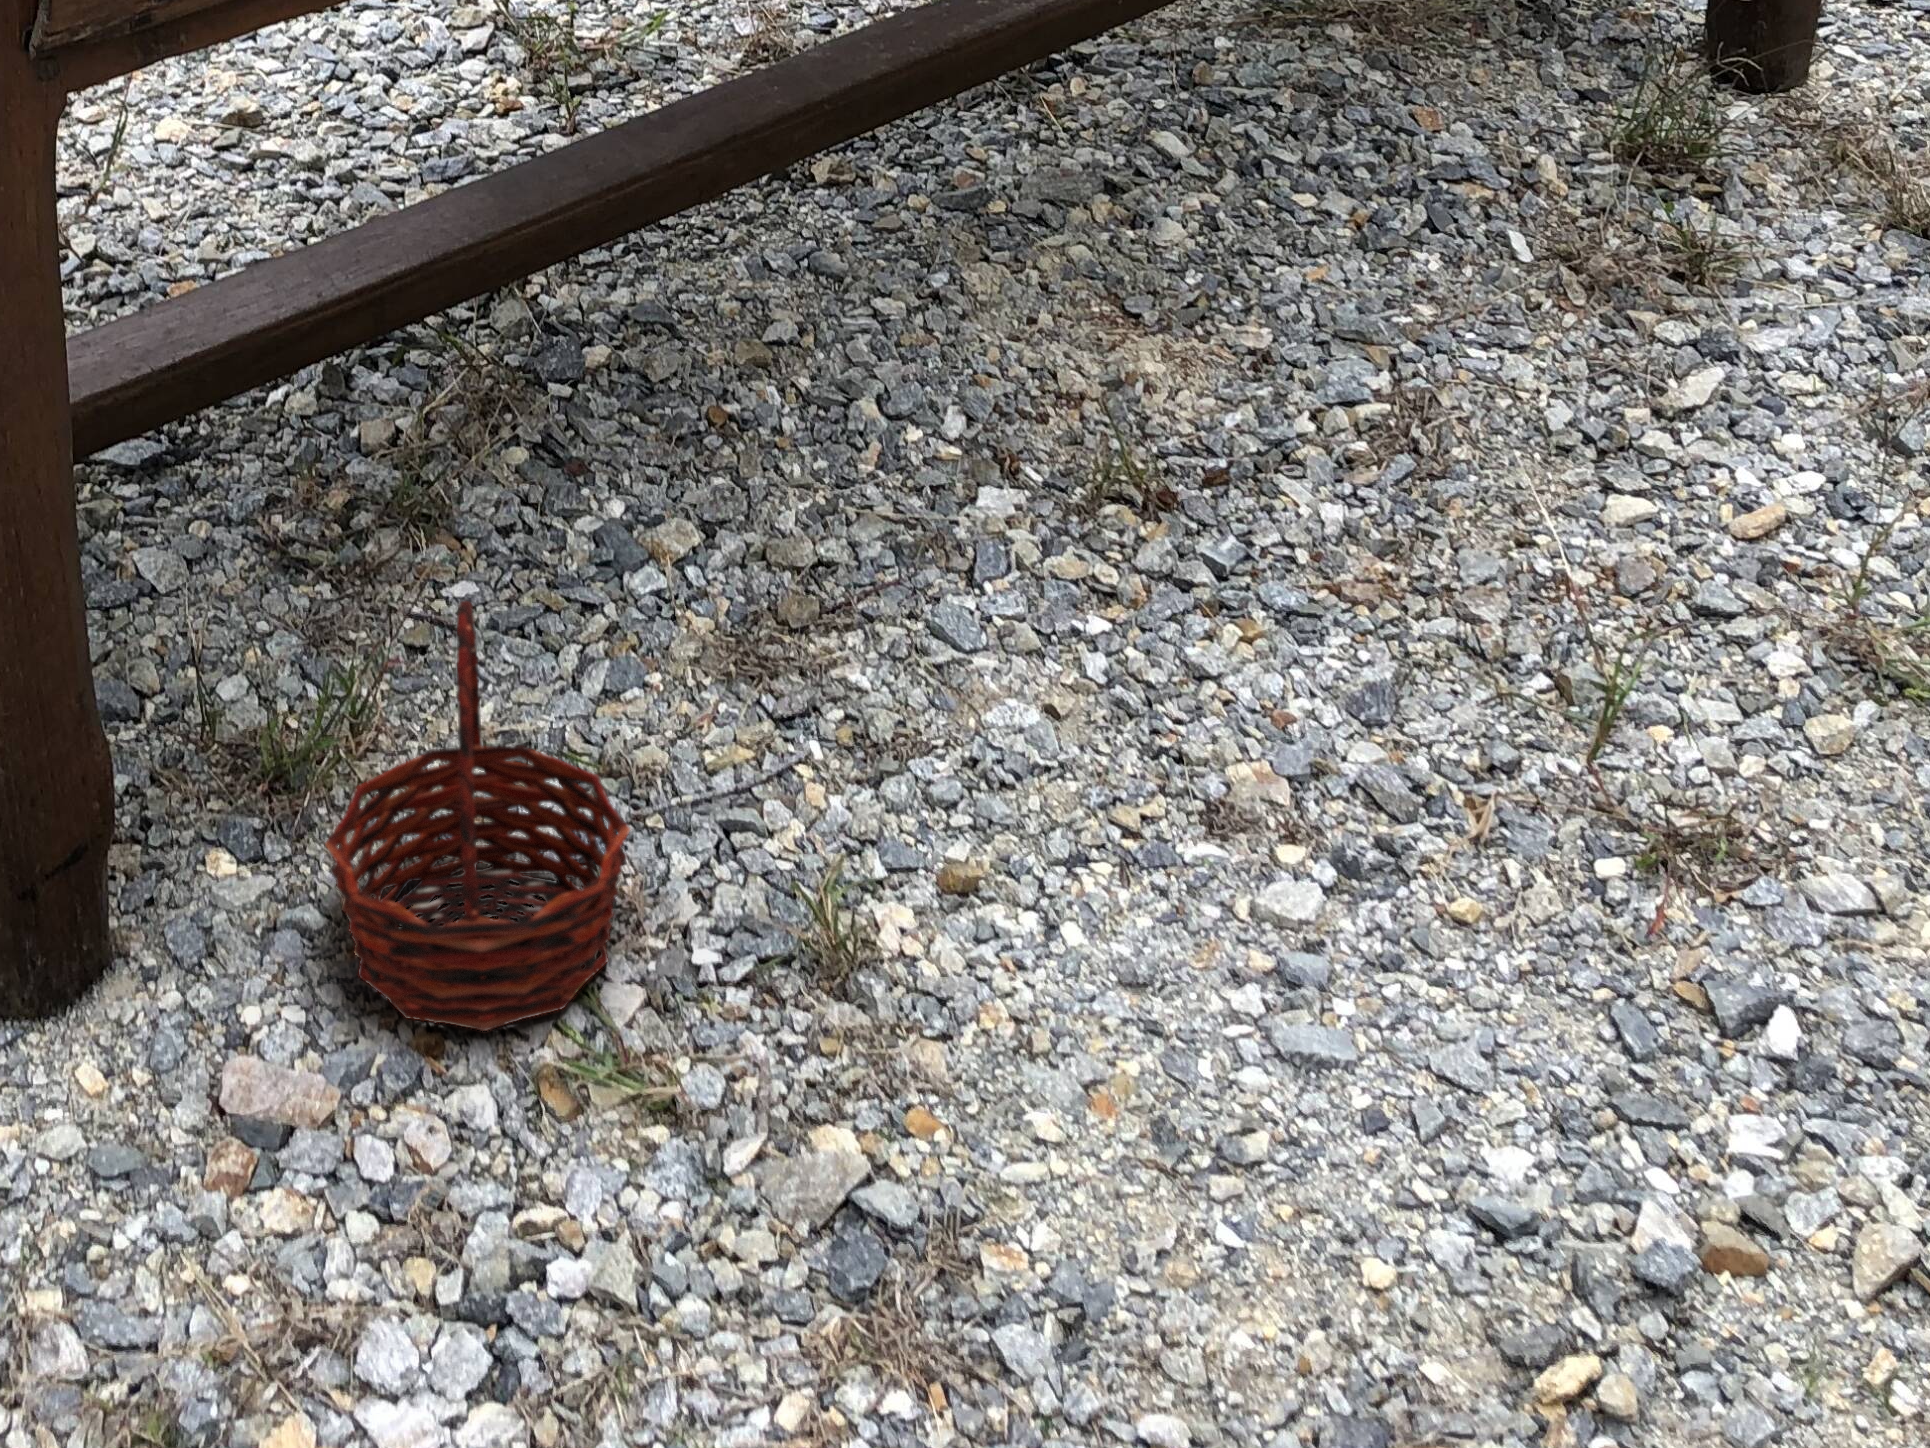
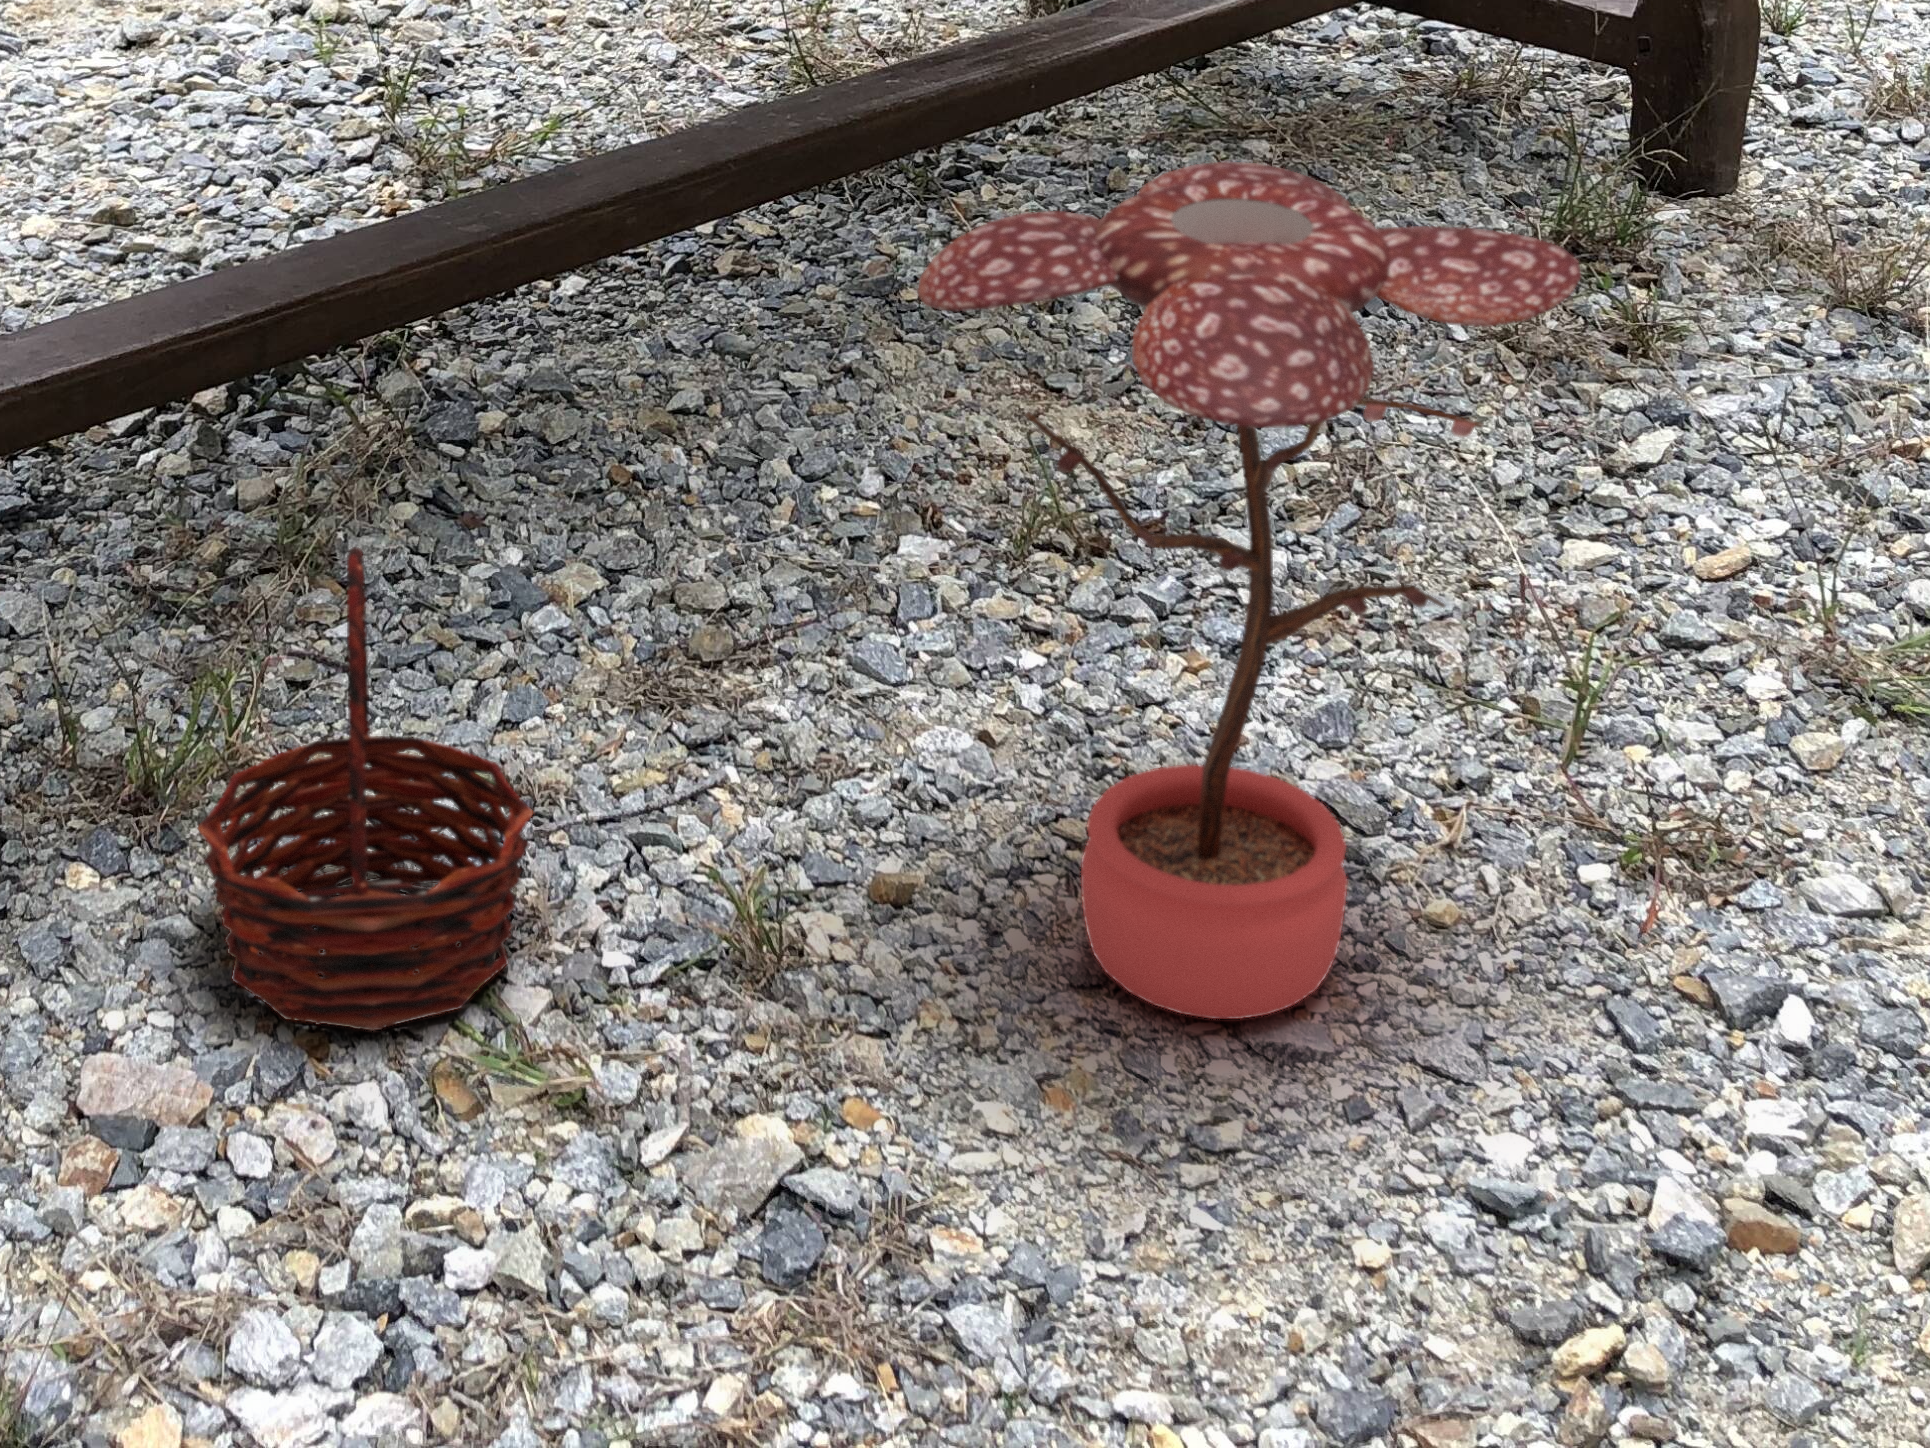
potted plant: none [983,235,1605,1026] -> present [917,162,1581,1019]

